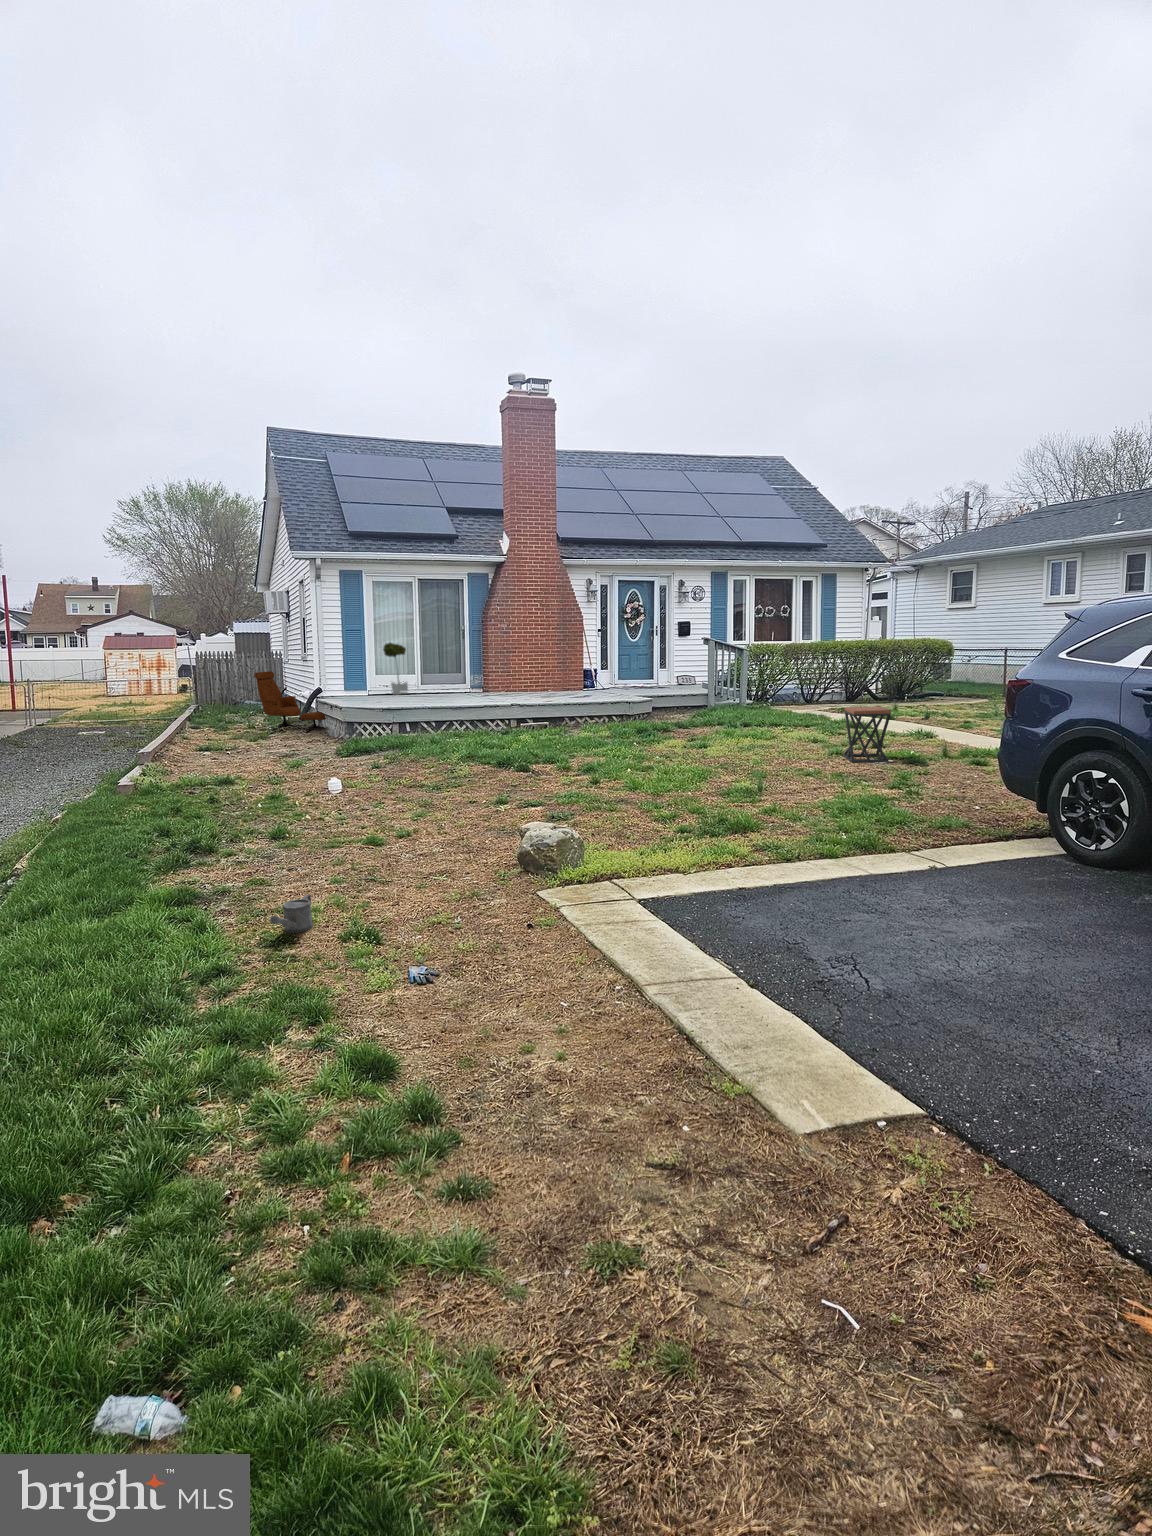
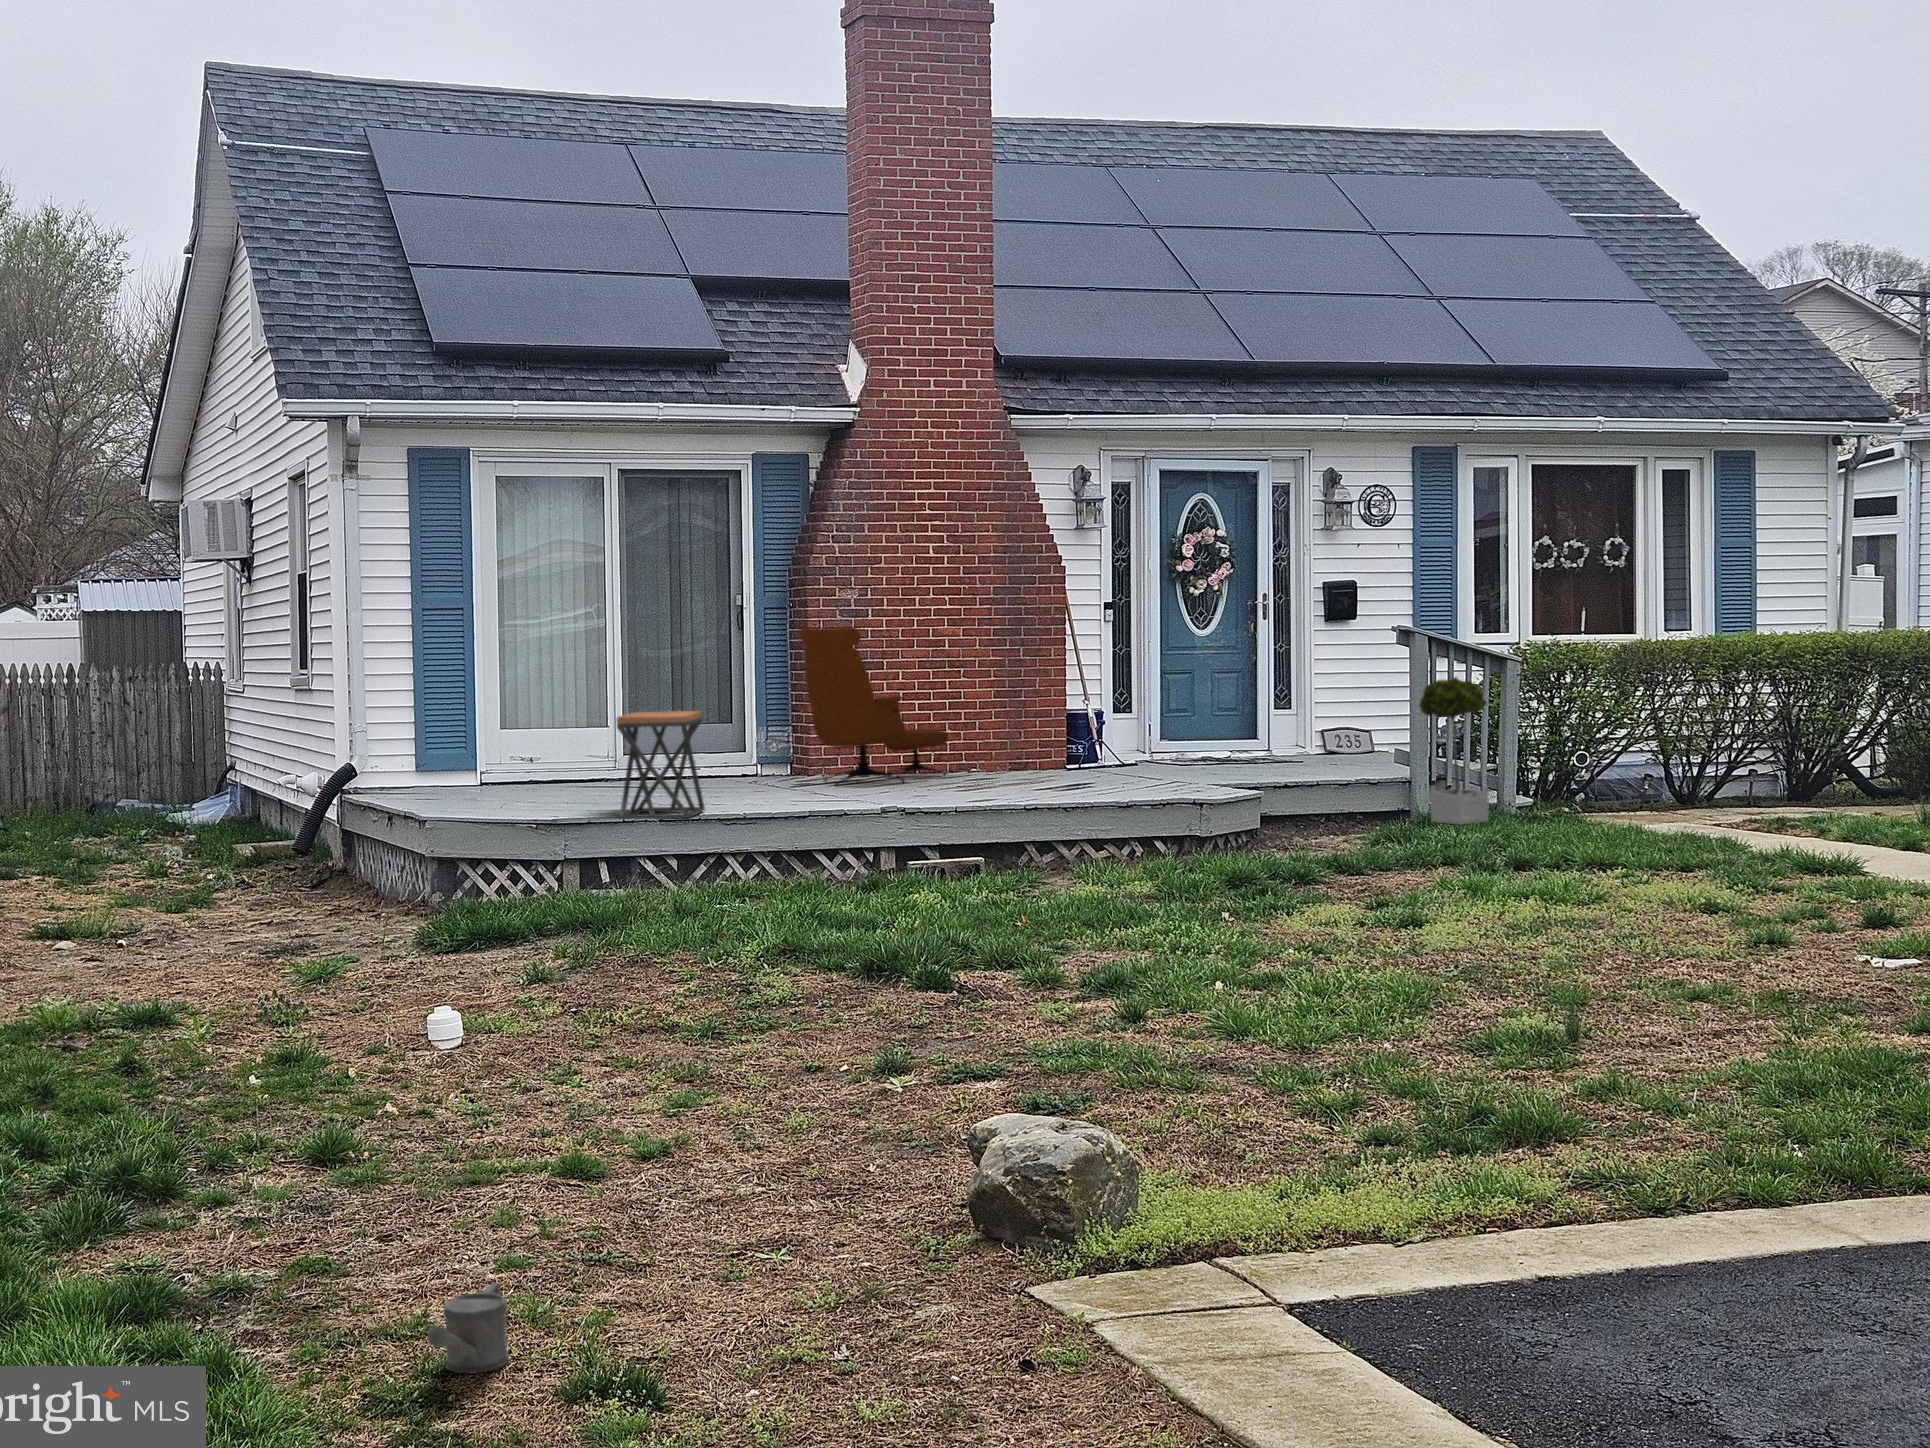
potted tree: present [383,643,408,695] -> present [1419,677,1488,825]
lounge chair: present [255,671,326,731] -> present [800,627,948,786]
stool: present [843,706,891,762] -> present [617,711,705,819]

